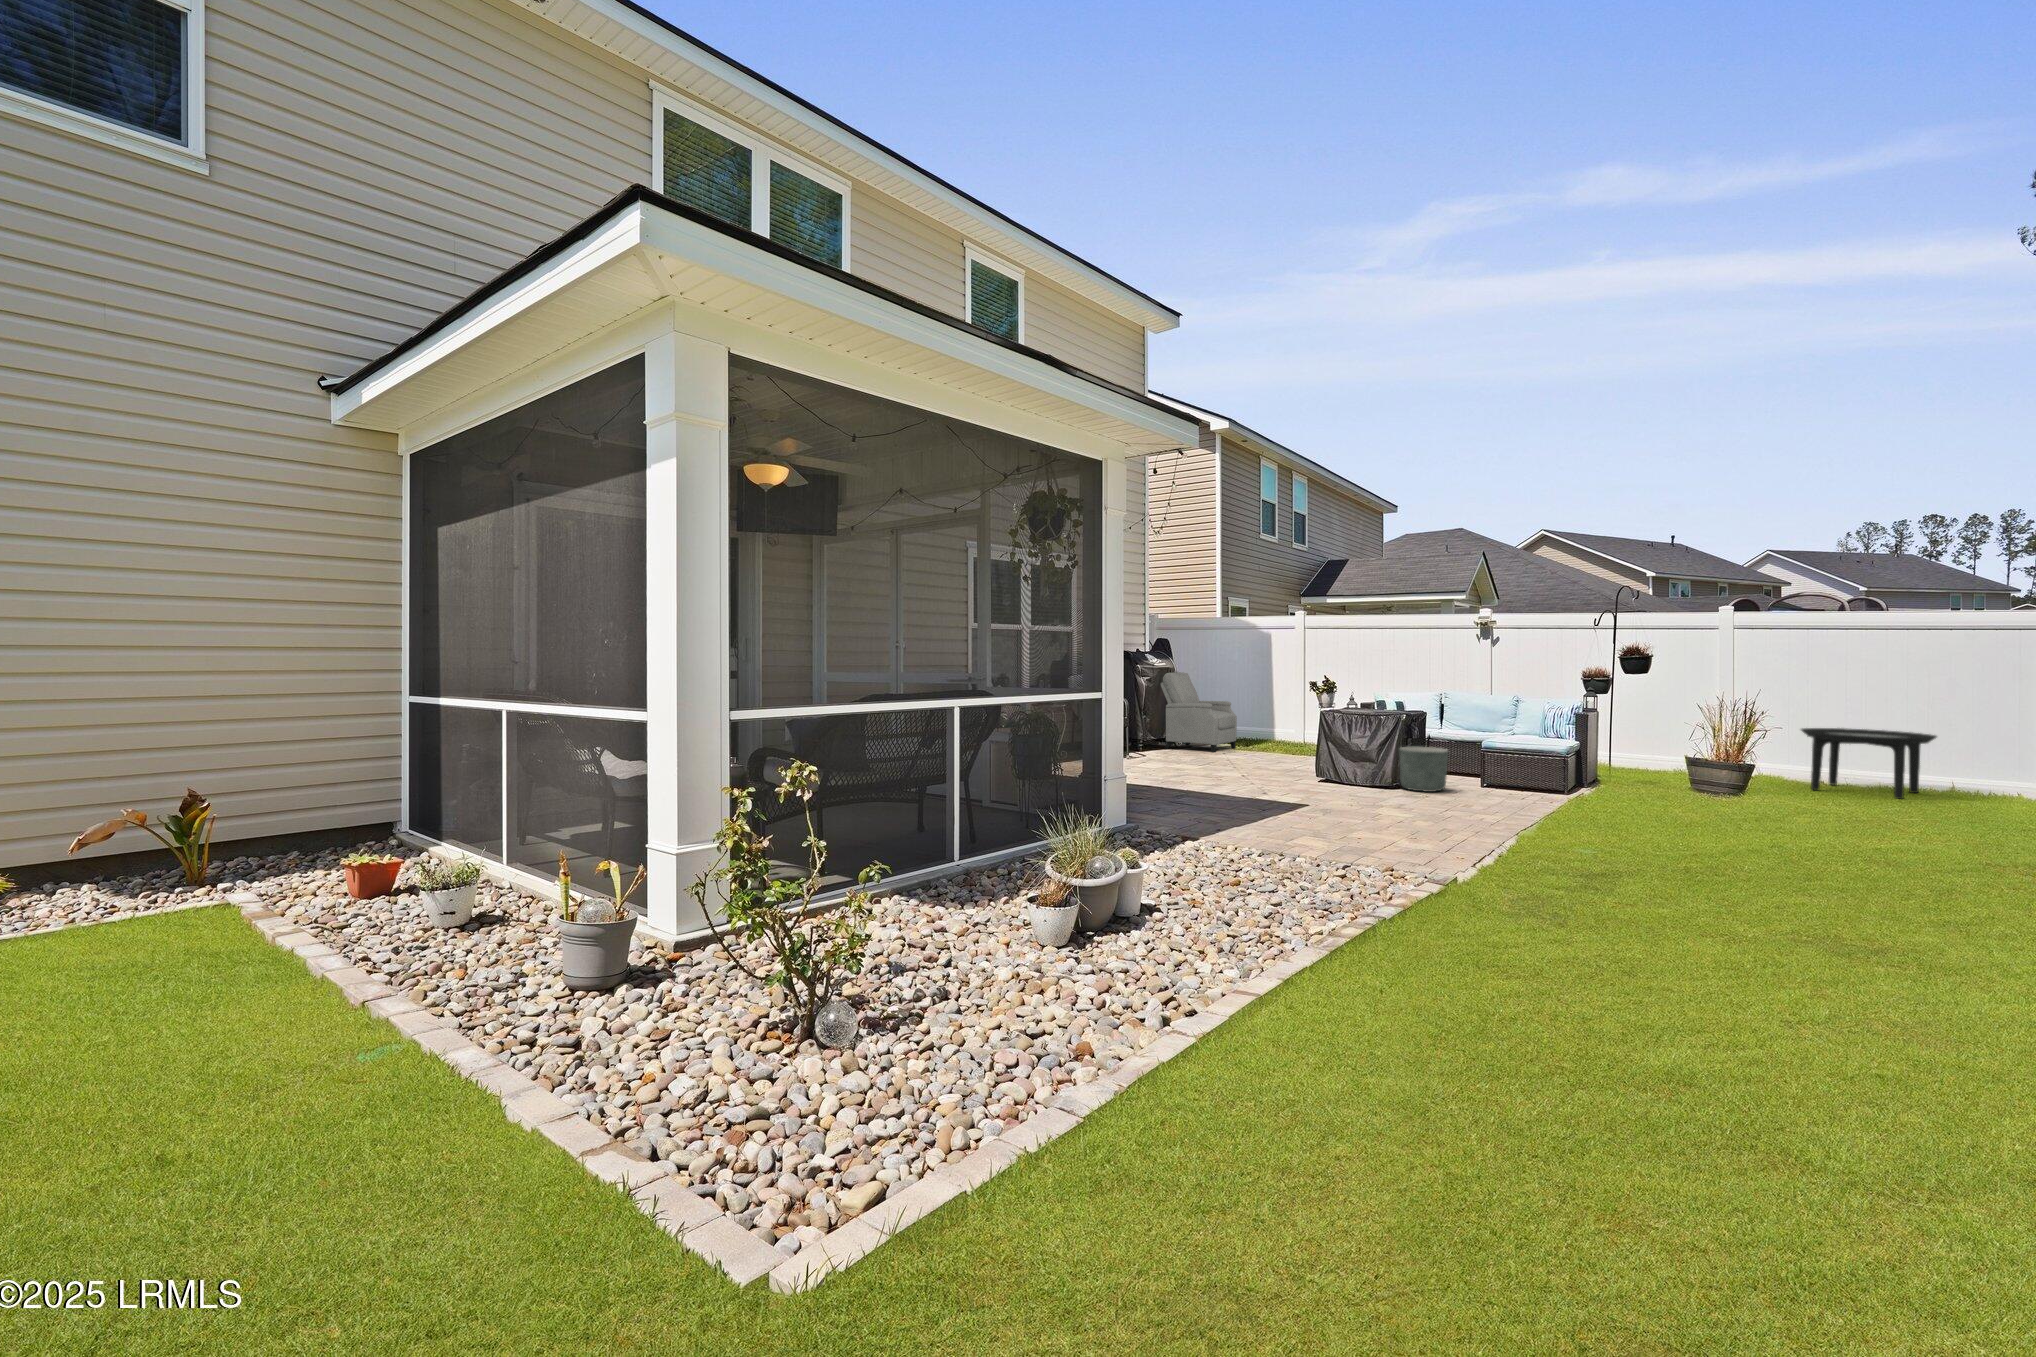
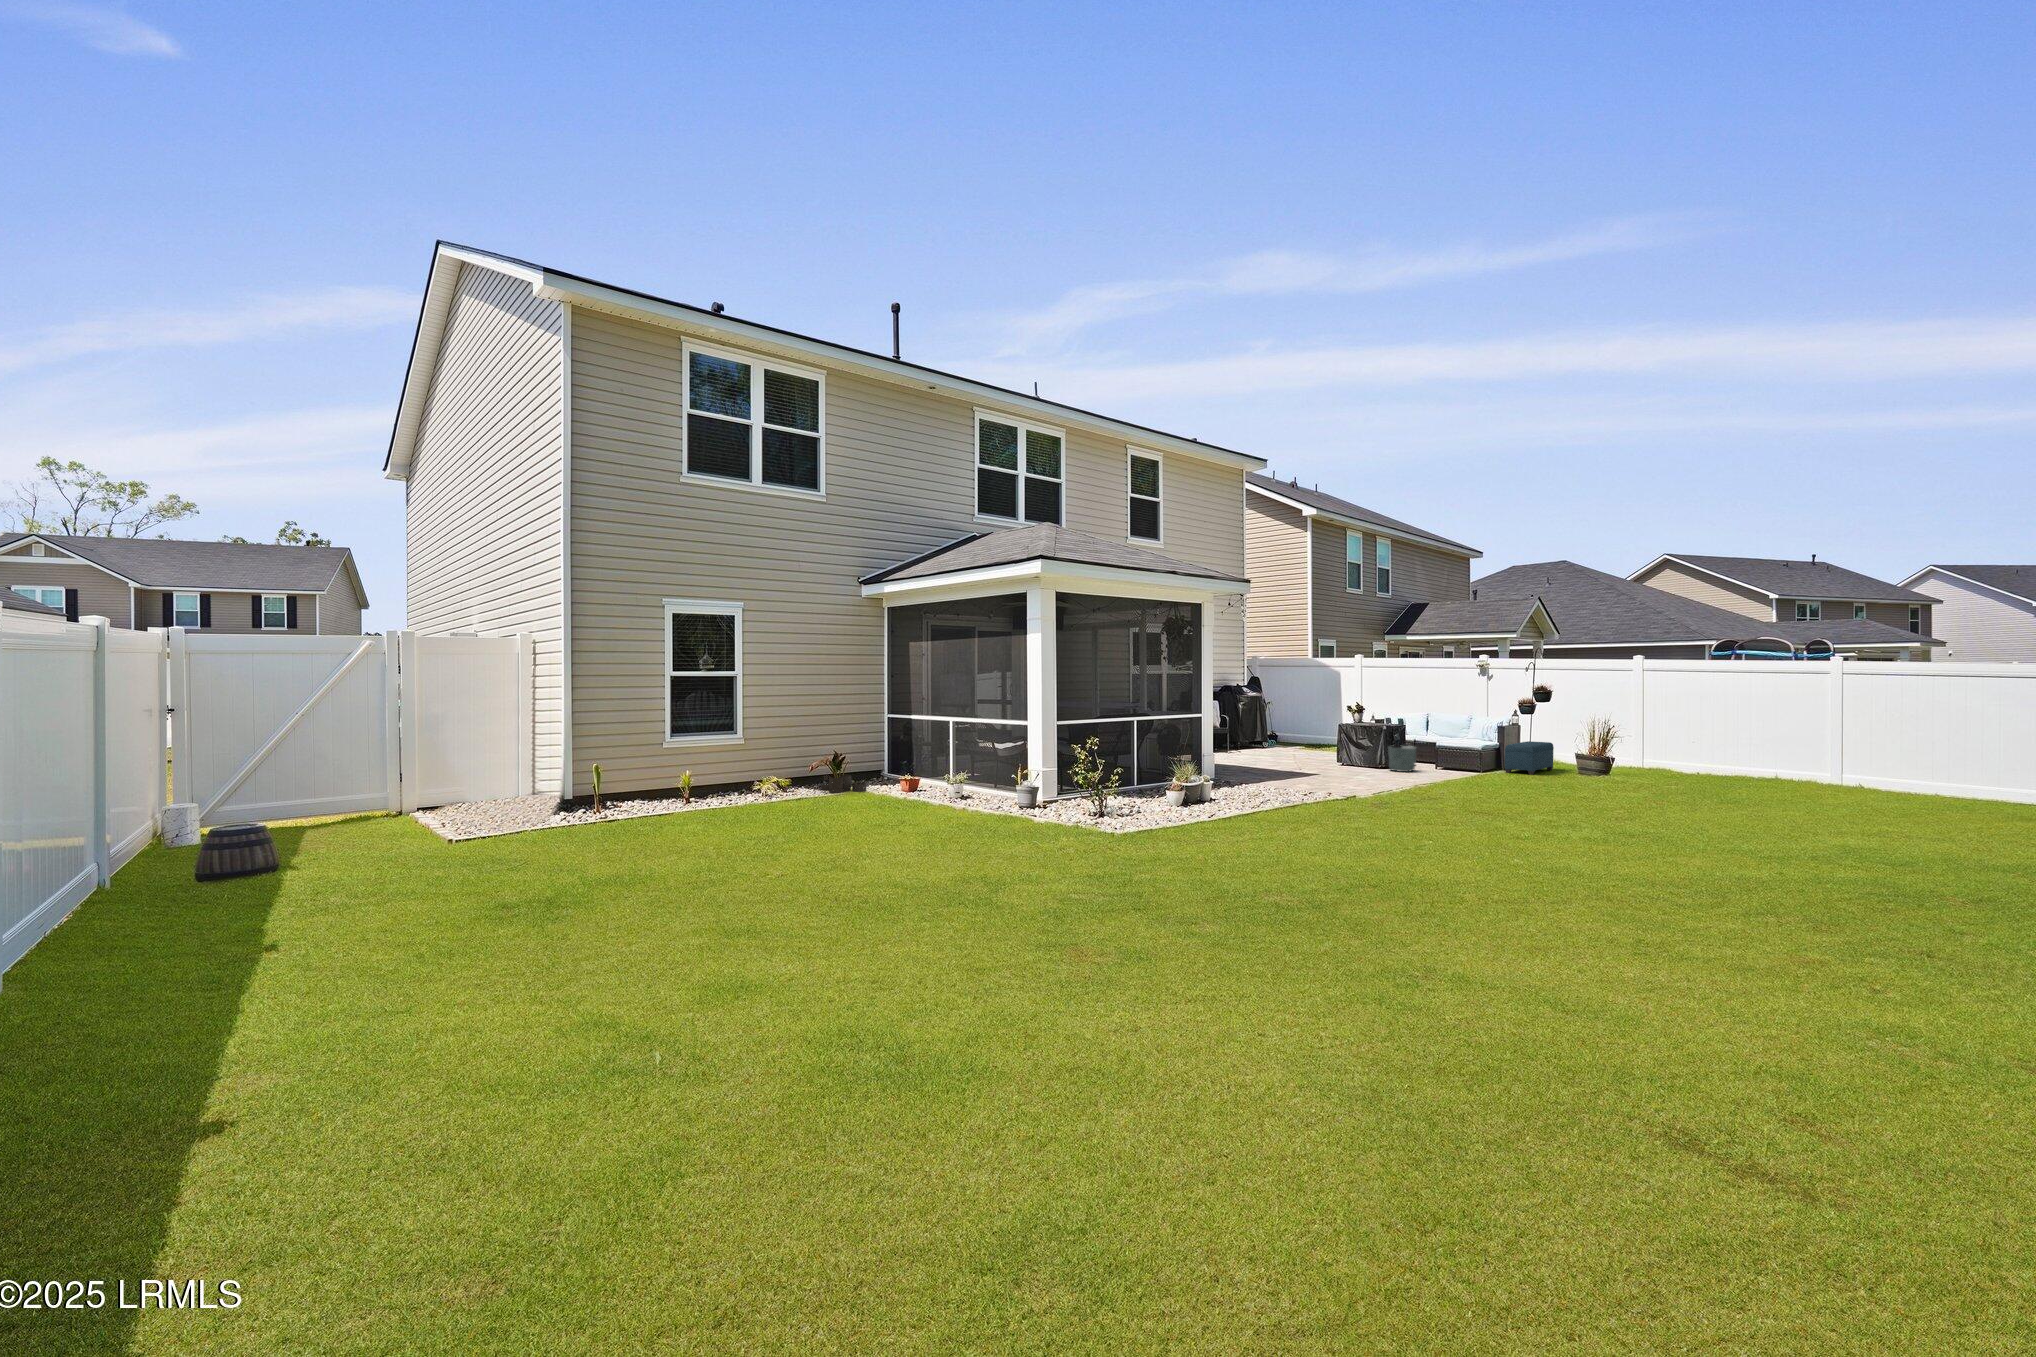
chair: present [1161,672,1237,752] -> none [1257,697,1310,751]
round table: present [1801,728,1937,799] -> none [1645,737,1720,779]
bench: none [1589,737,1651,794] -> present [1505,741,1554,775]
woven basket: none [179,838,306,897] -> present [821,774,866,793]

